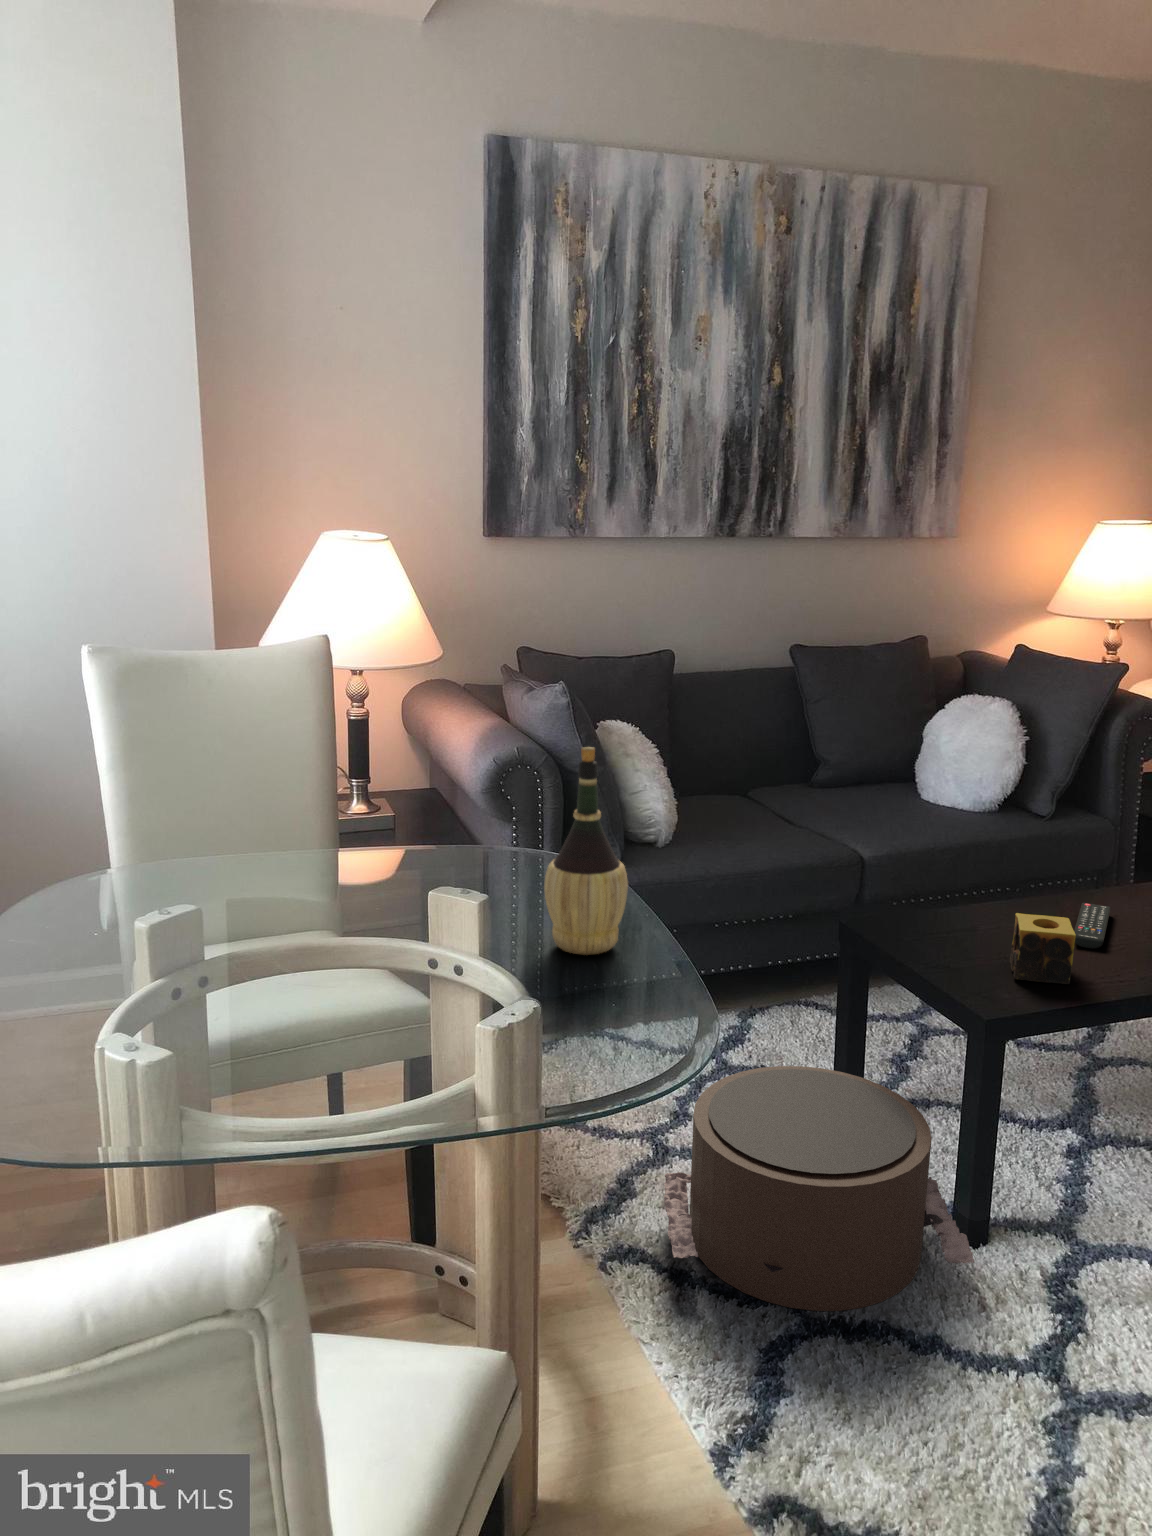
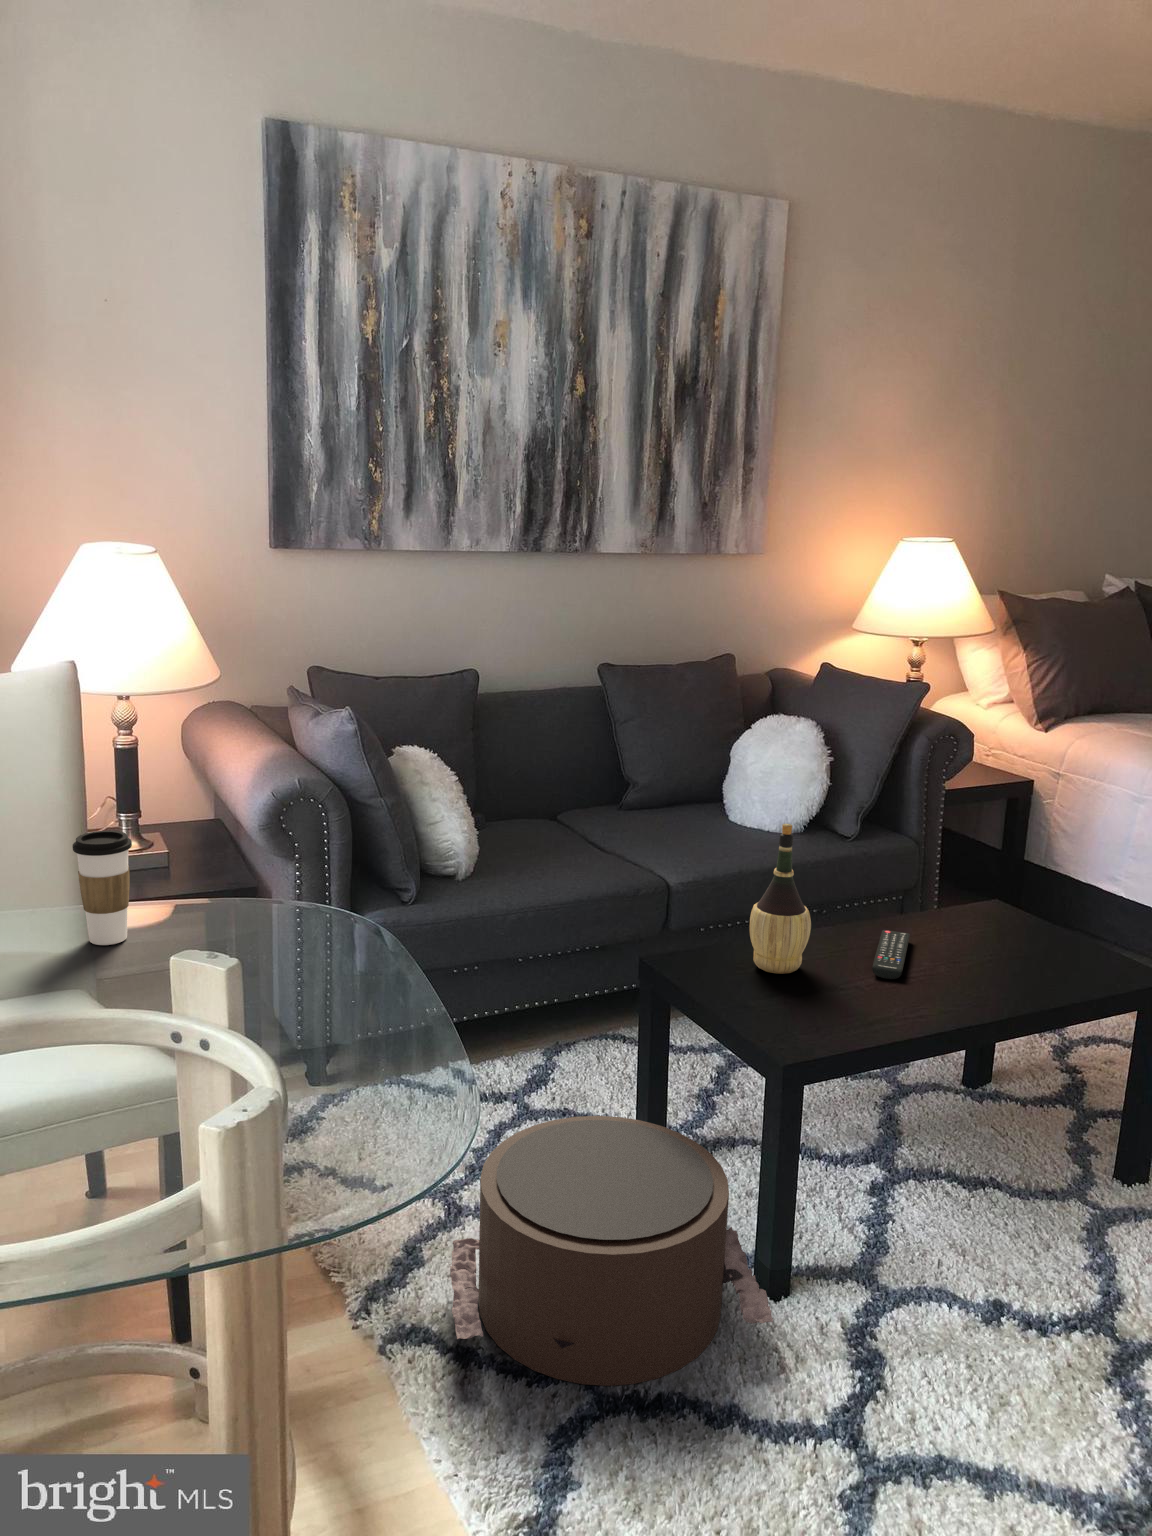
wine bottle: present [544,747,628,955] -> present [750,824,811,974]
coffee cup: none [339,784,389,885] -> present [73,831,132,945]
candle: present [1010,913,1076,984] -> none [810,947,873,1020]

